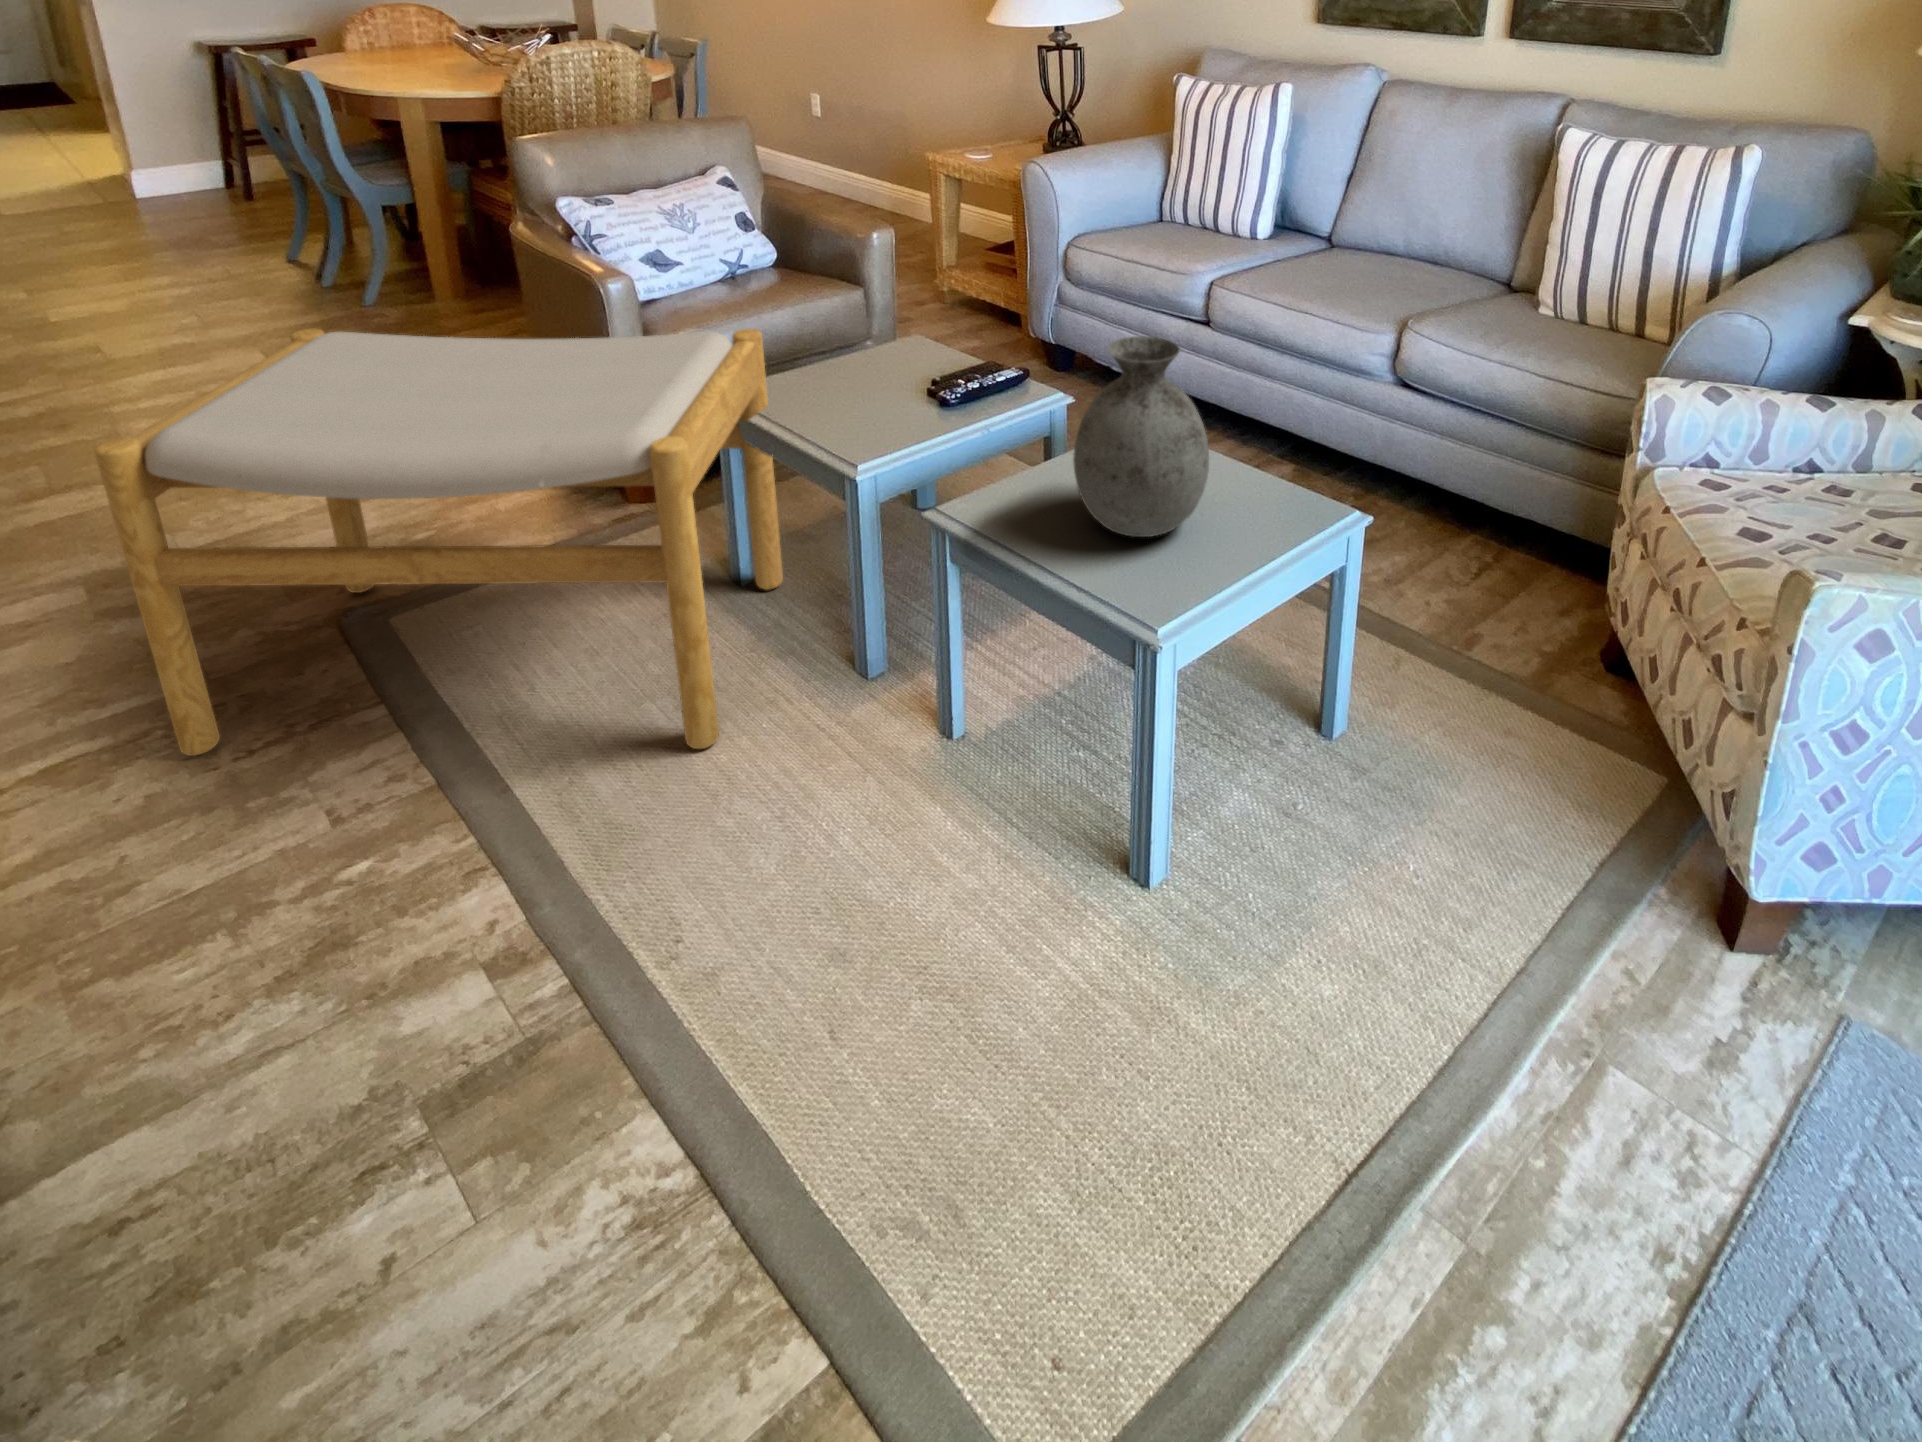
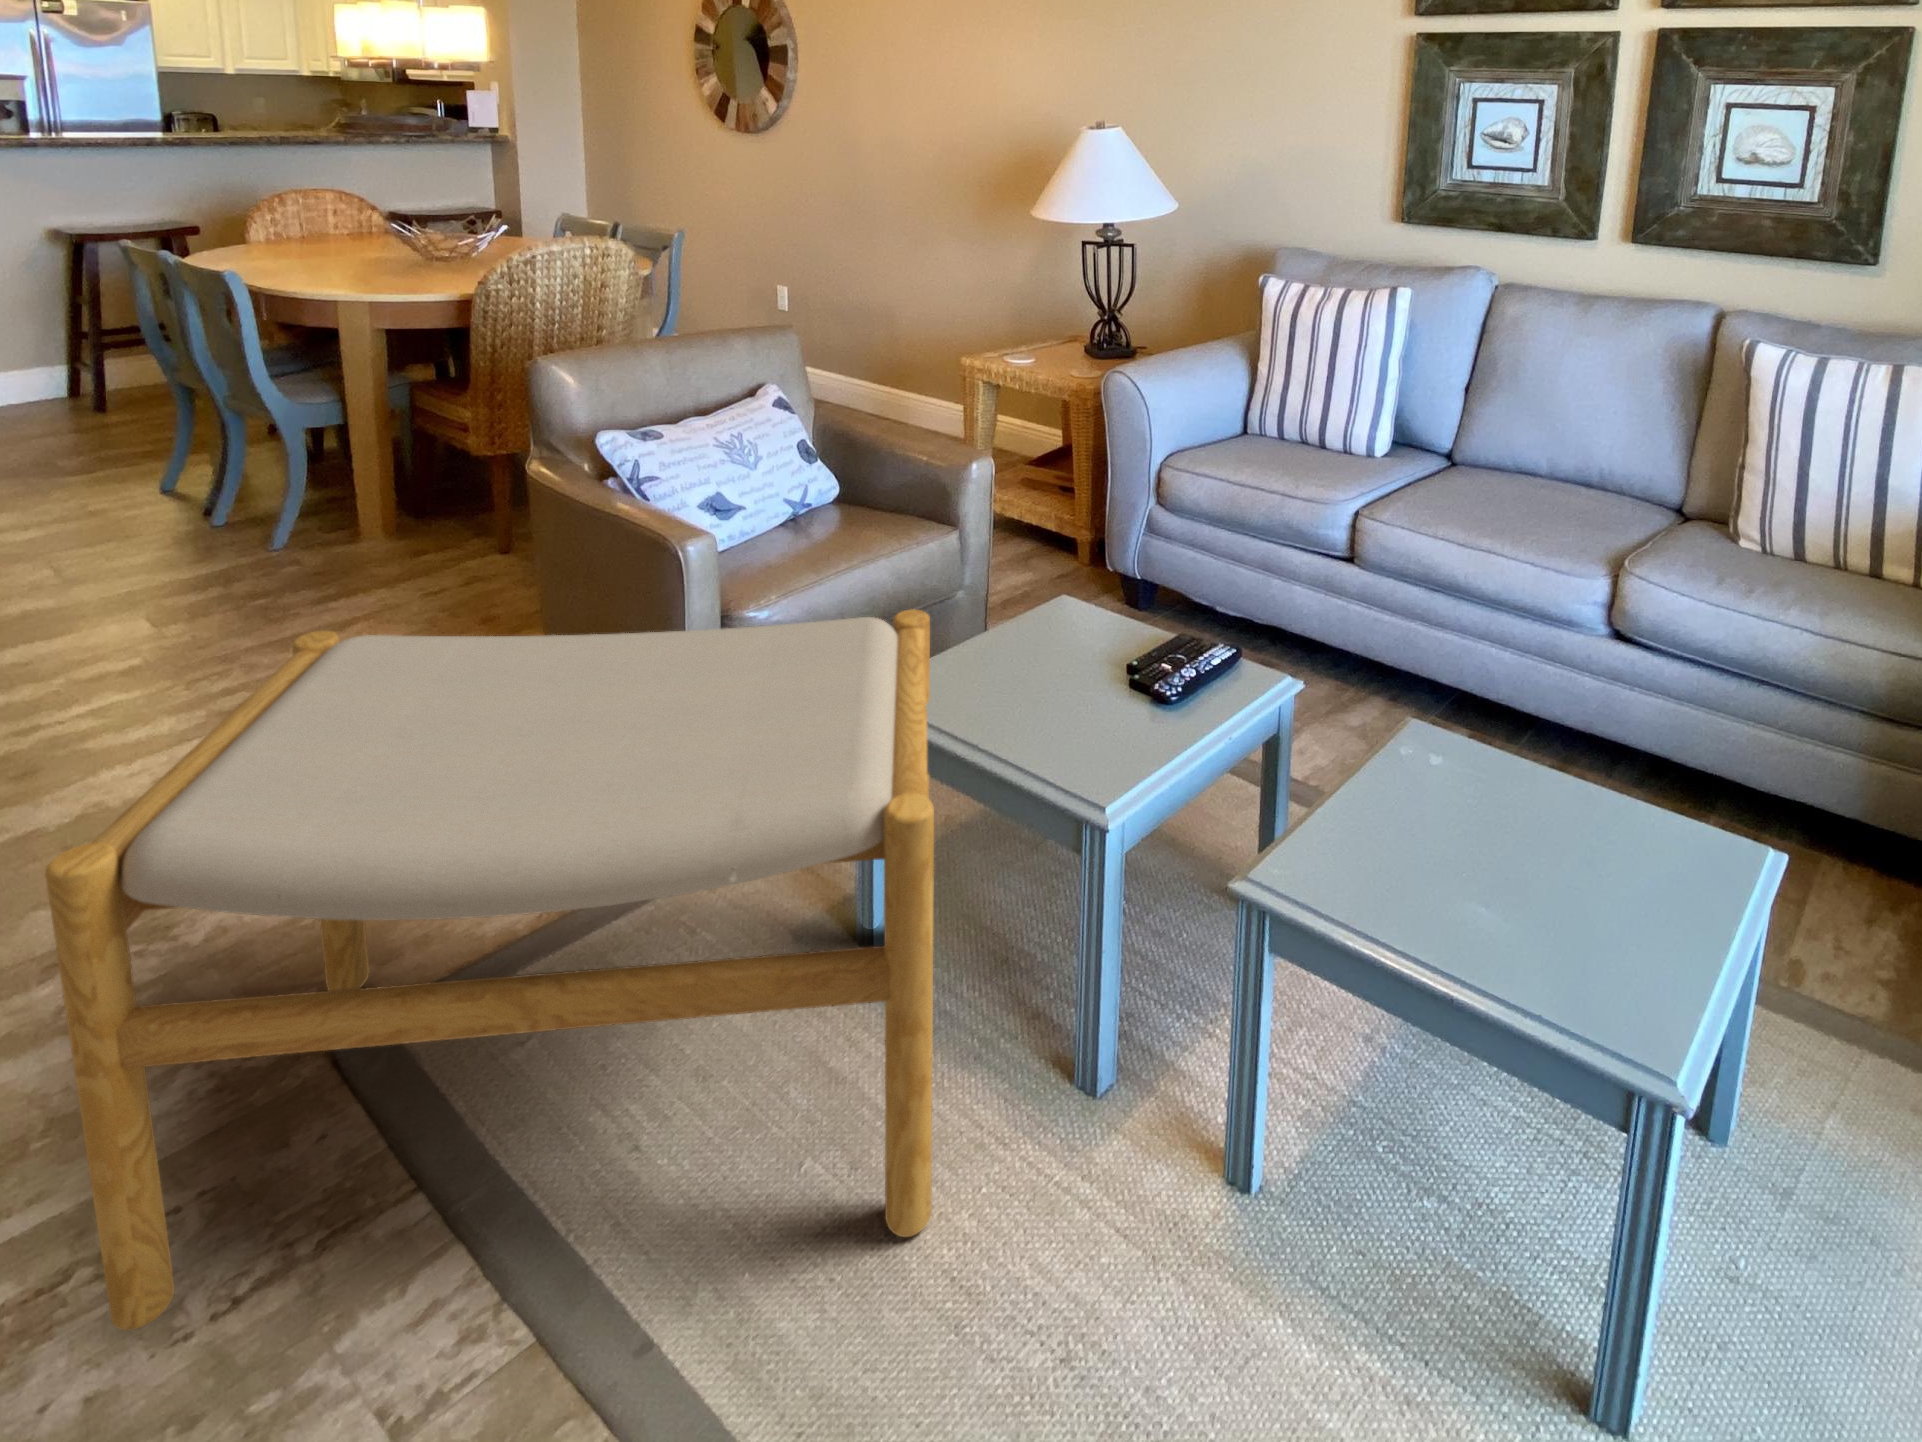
vase: present [1073,336,1209,537] -> none [1433,631,1618,902]

